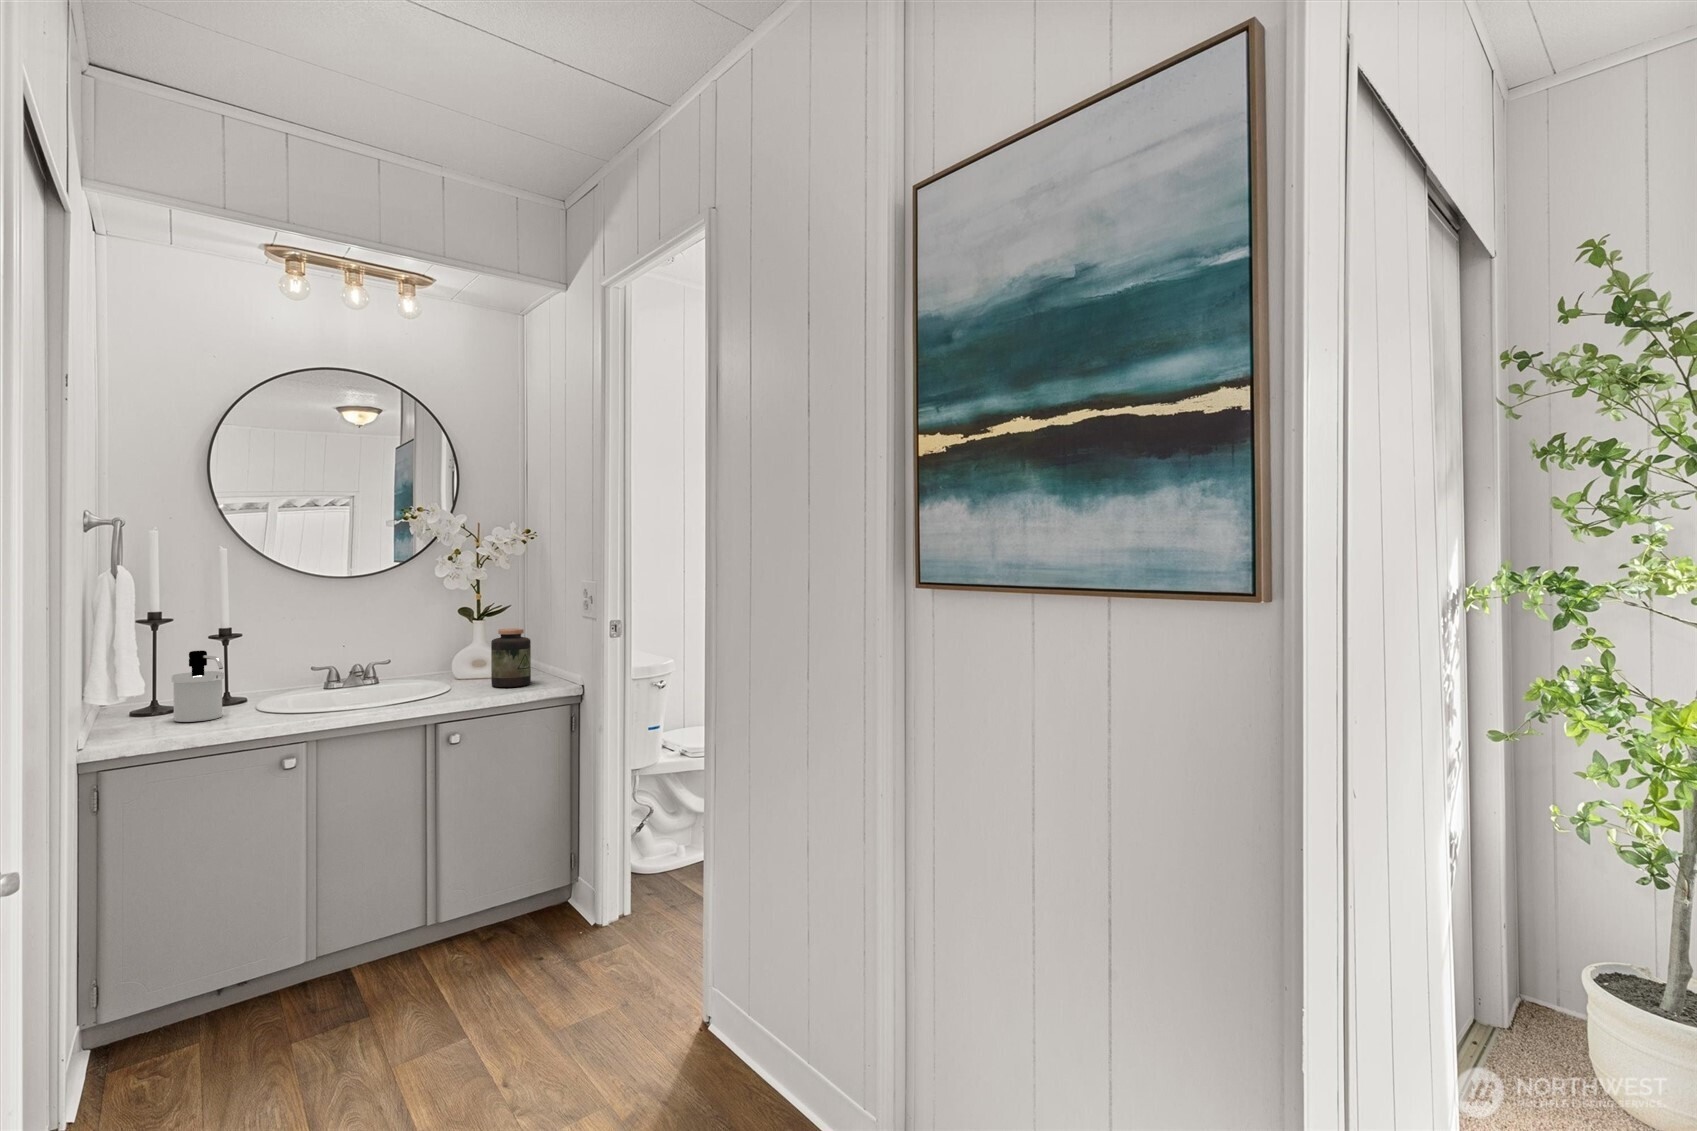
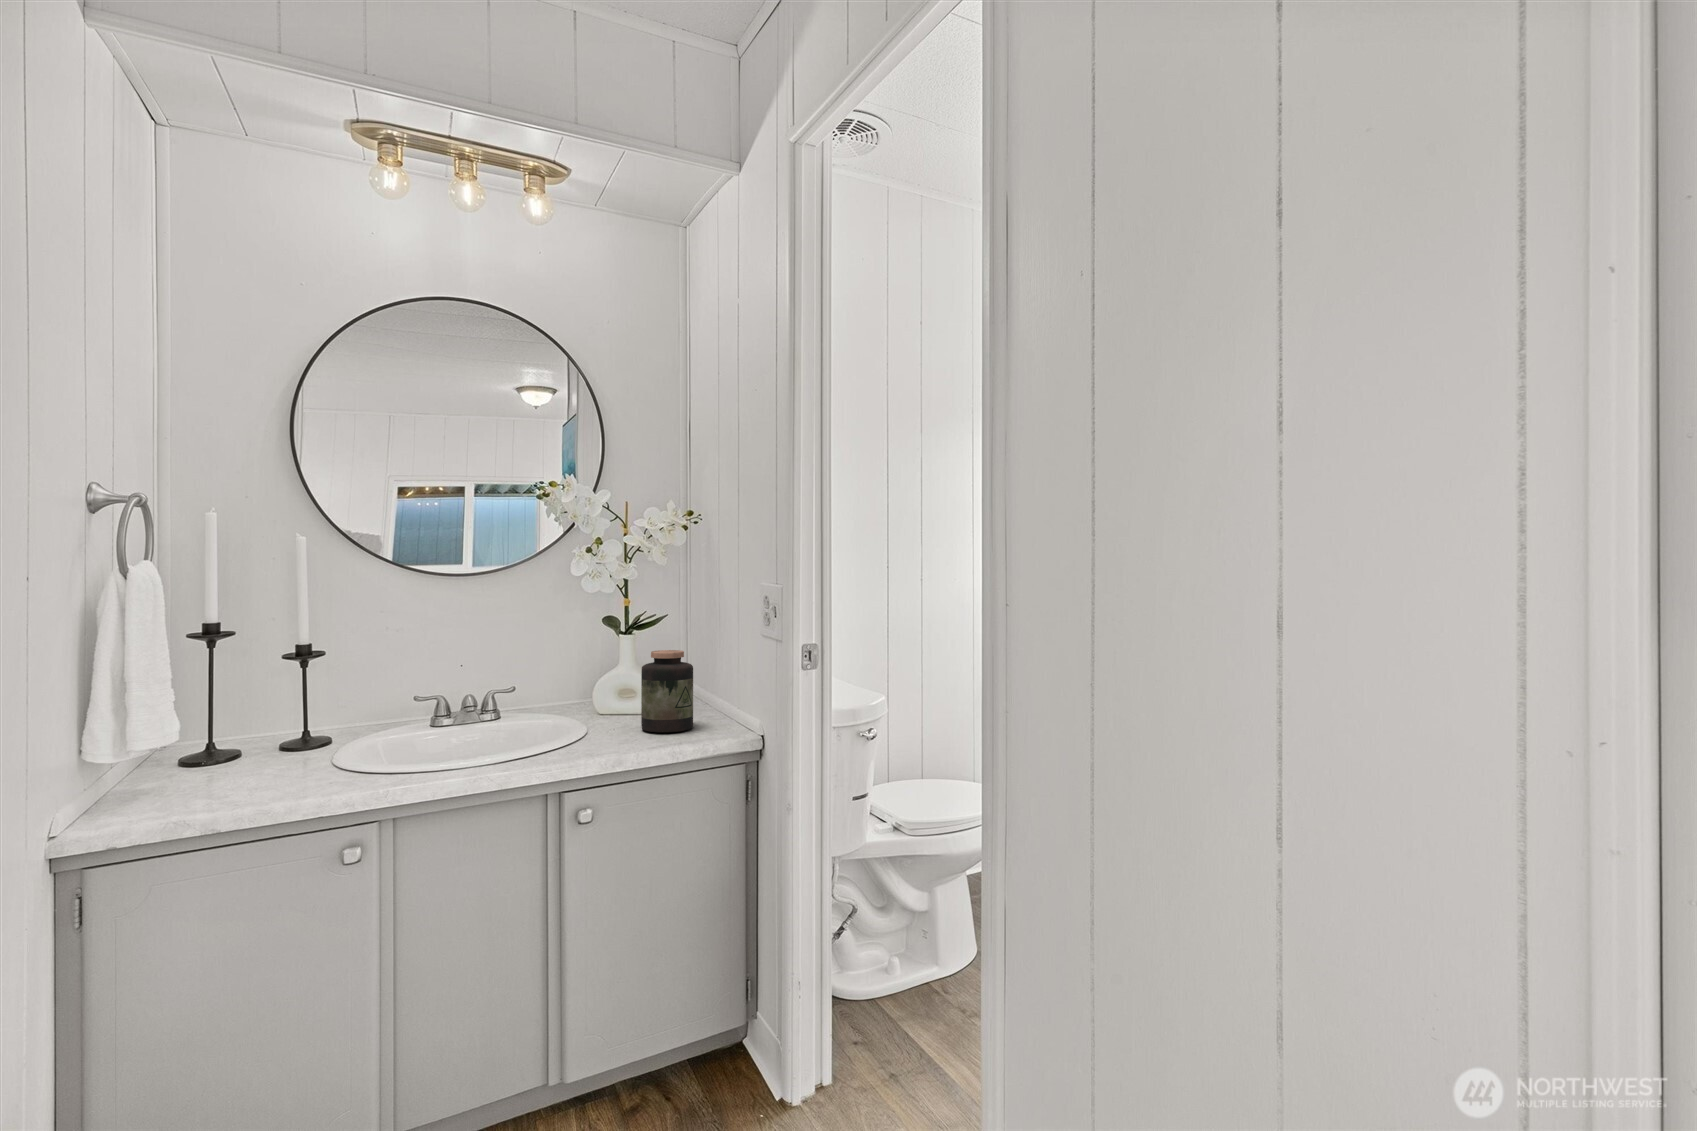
soap dispenser: present [172,650,224,722] -> none [222,675,290,774]

